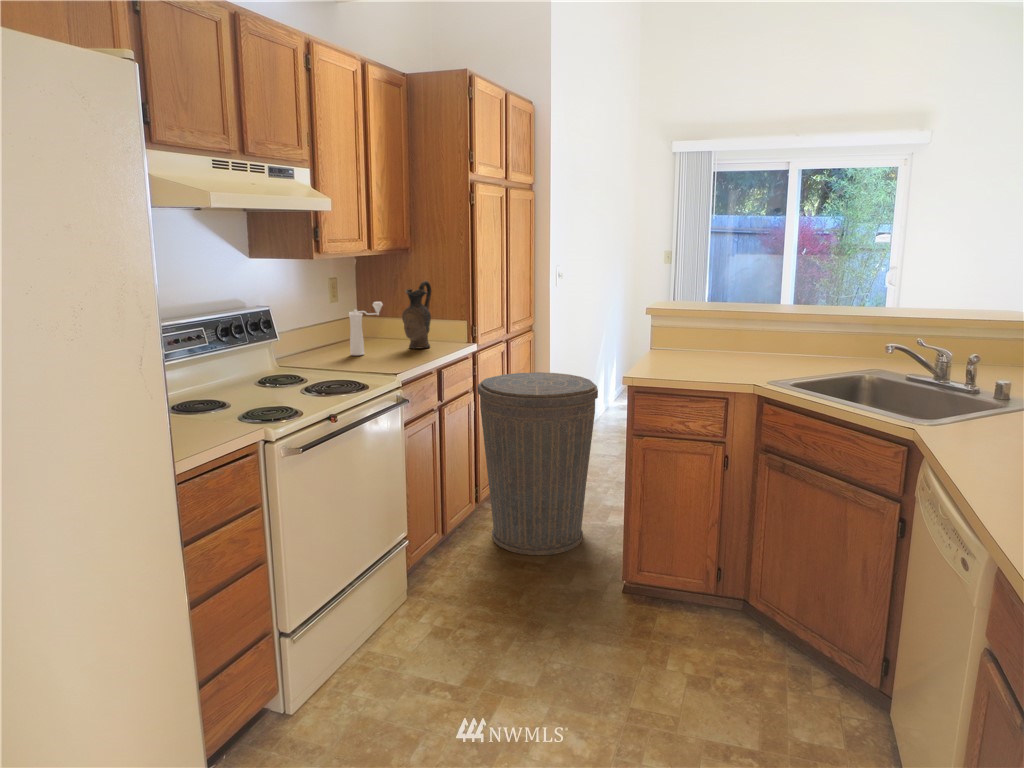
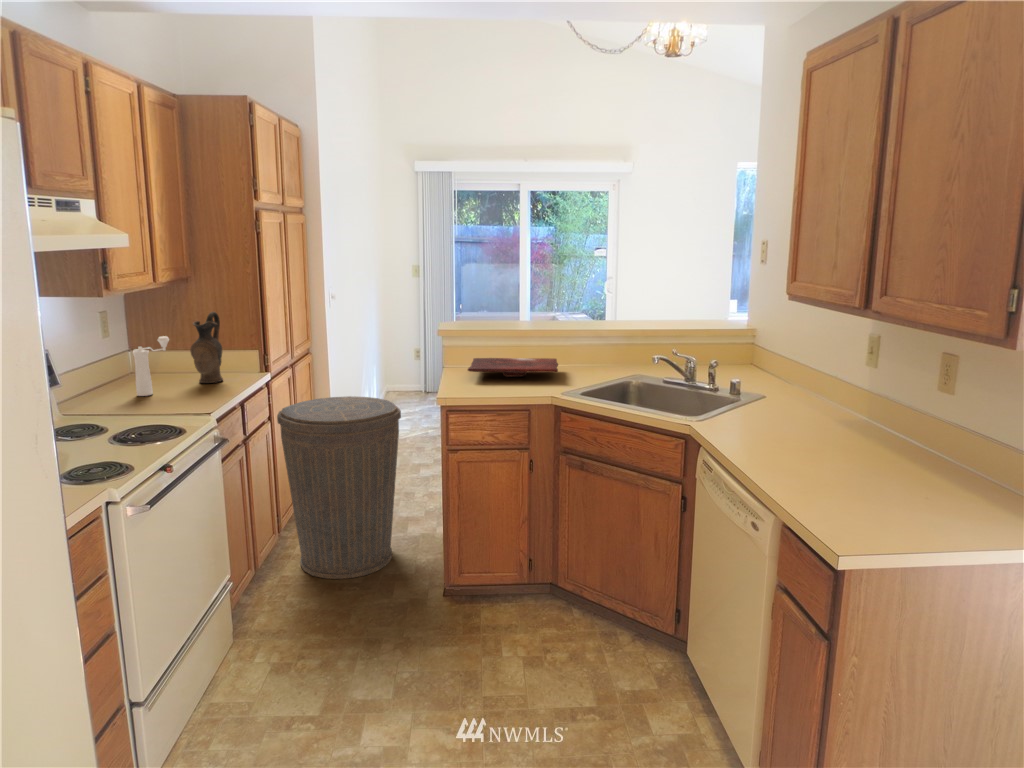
cutting board: none [665,340,776,362] -> present [468,358,558,377]

